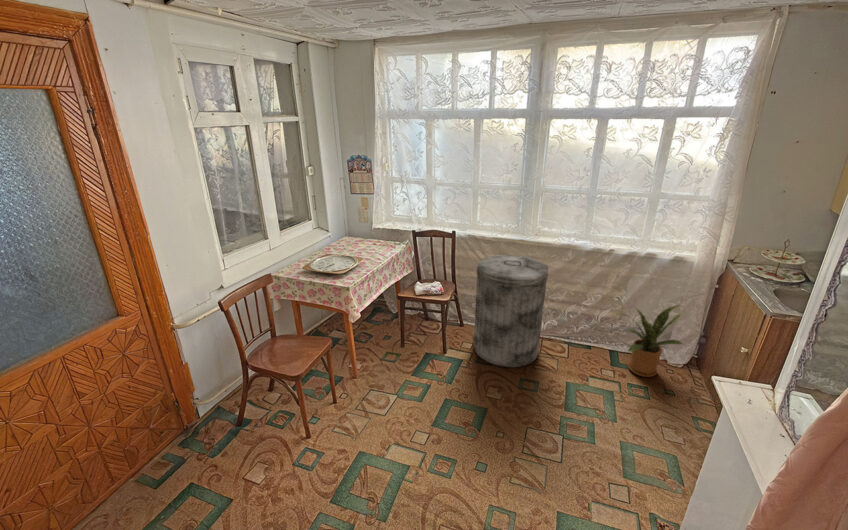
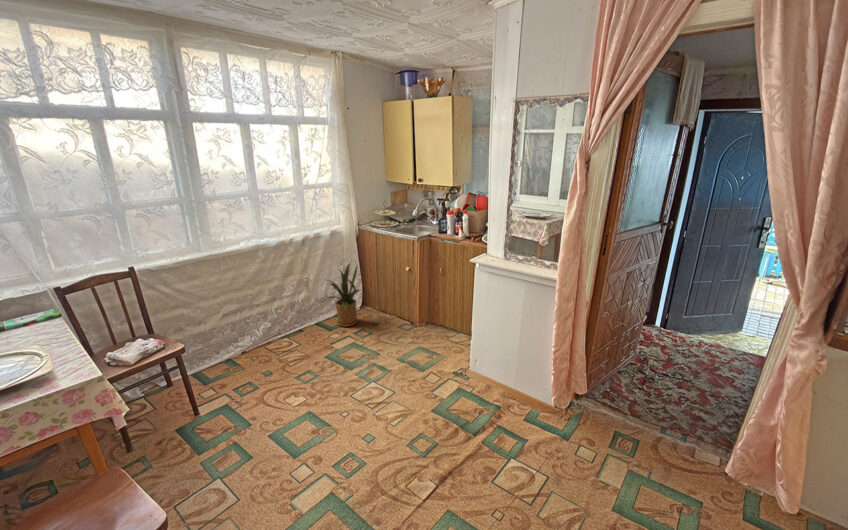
trash can: present [474,255,548,367] -> none [188,267,285,394]

